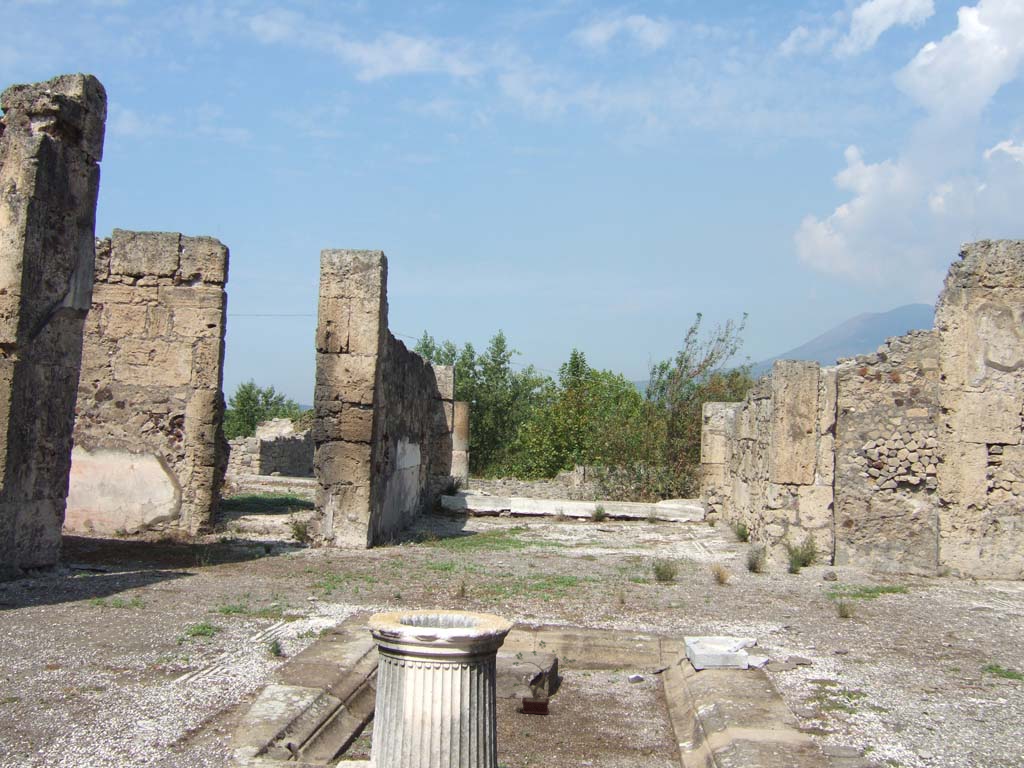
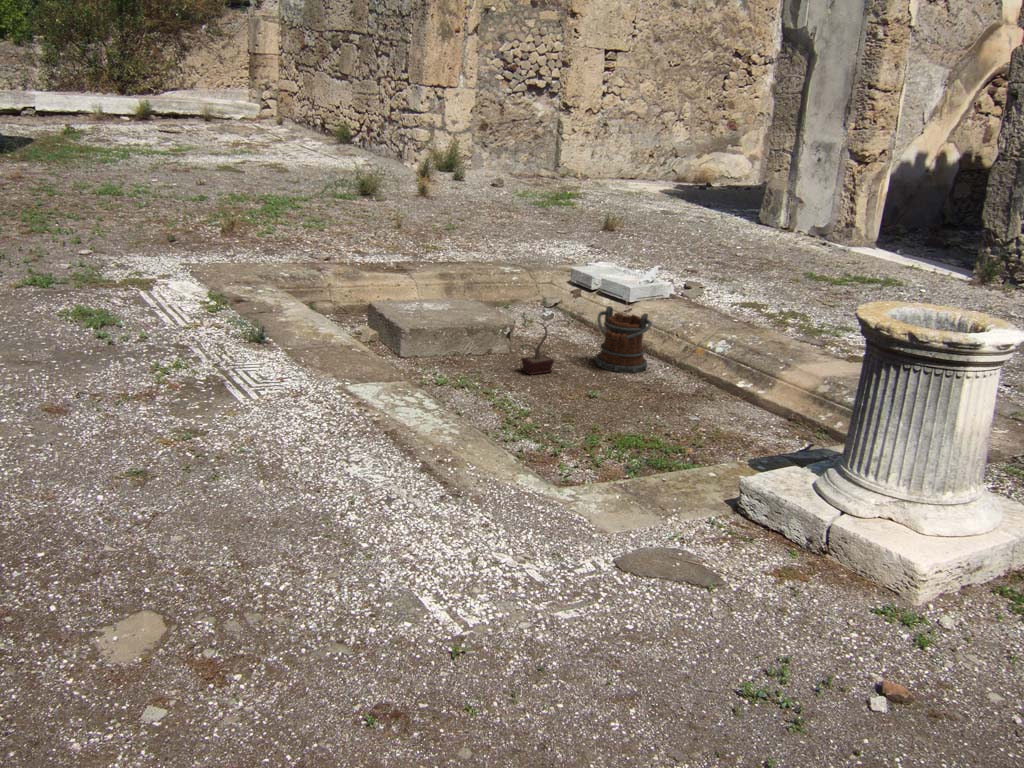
bucket: none [603,660,657,728] -> present [593,306,652,373]

